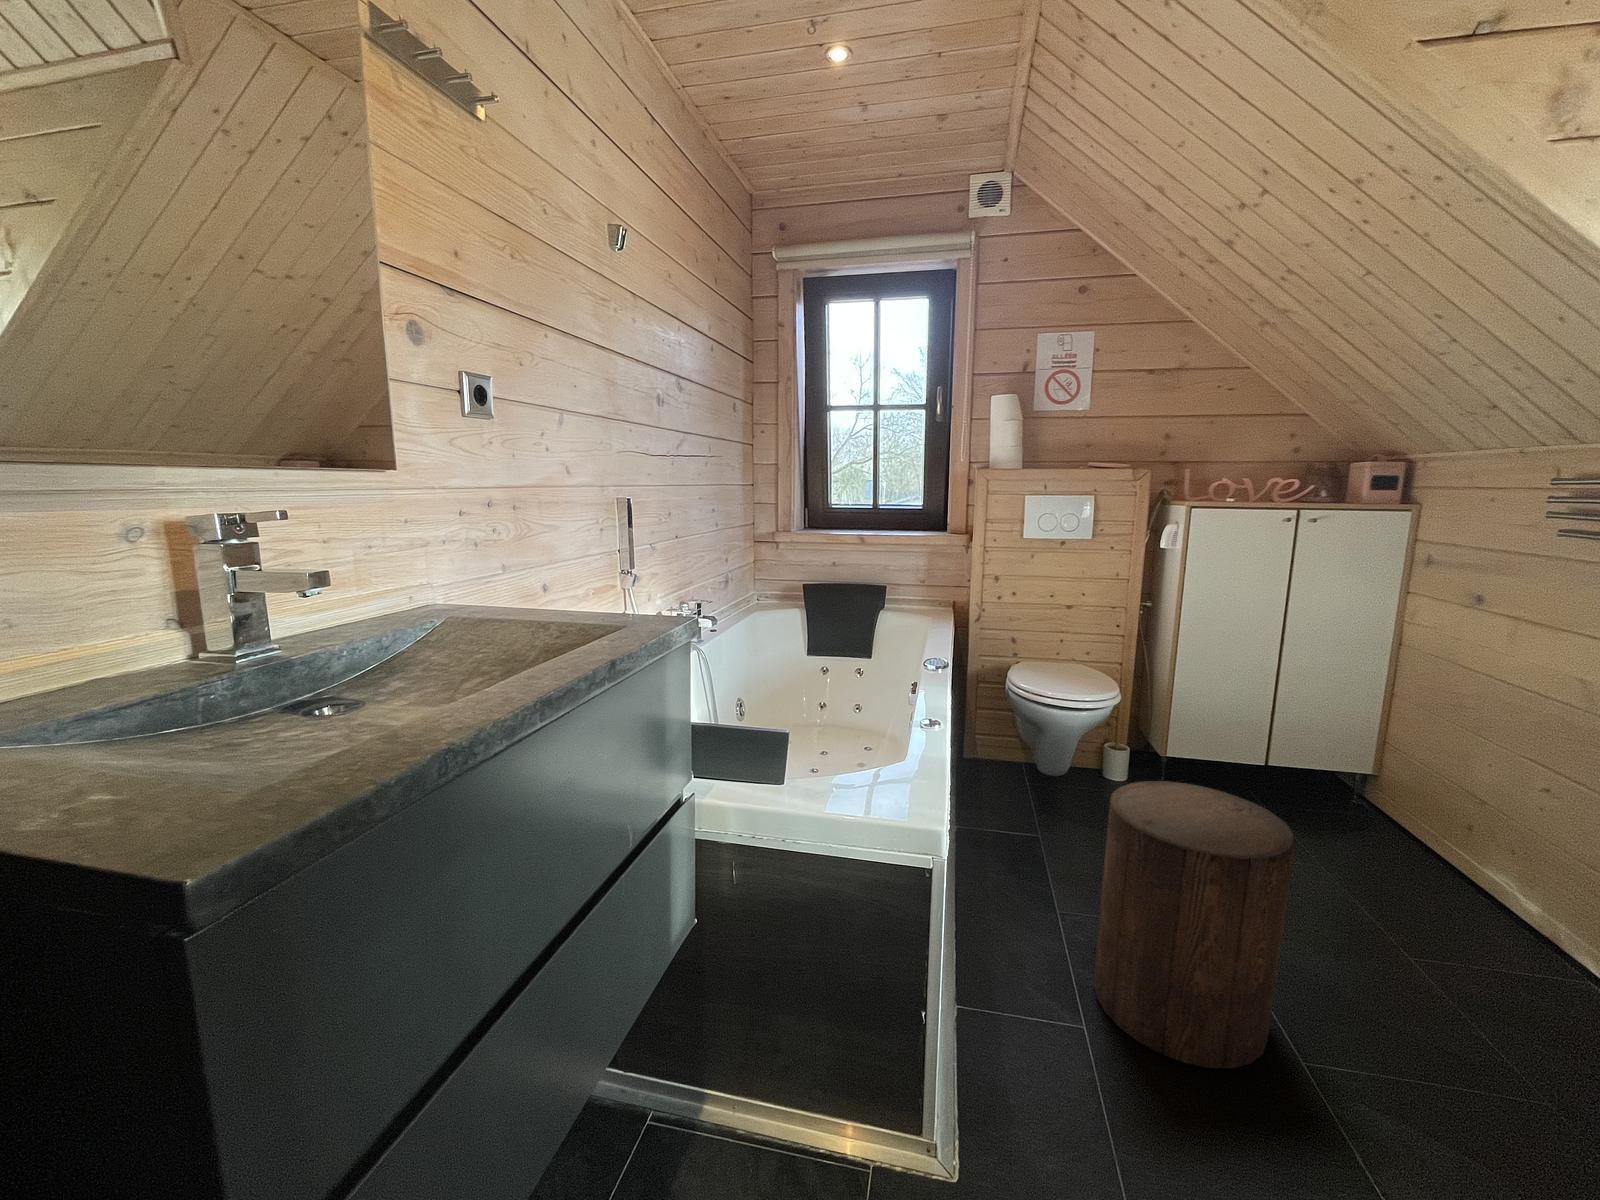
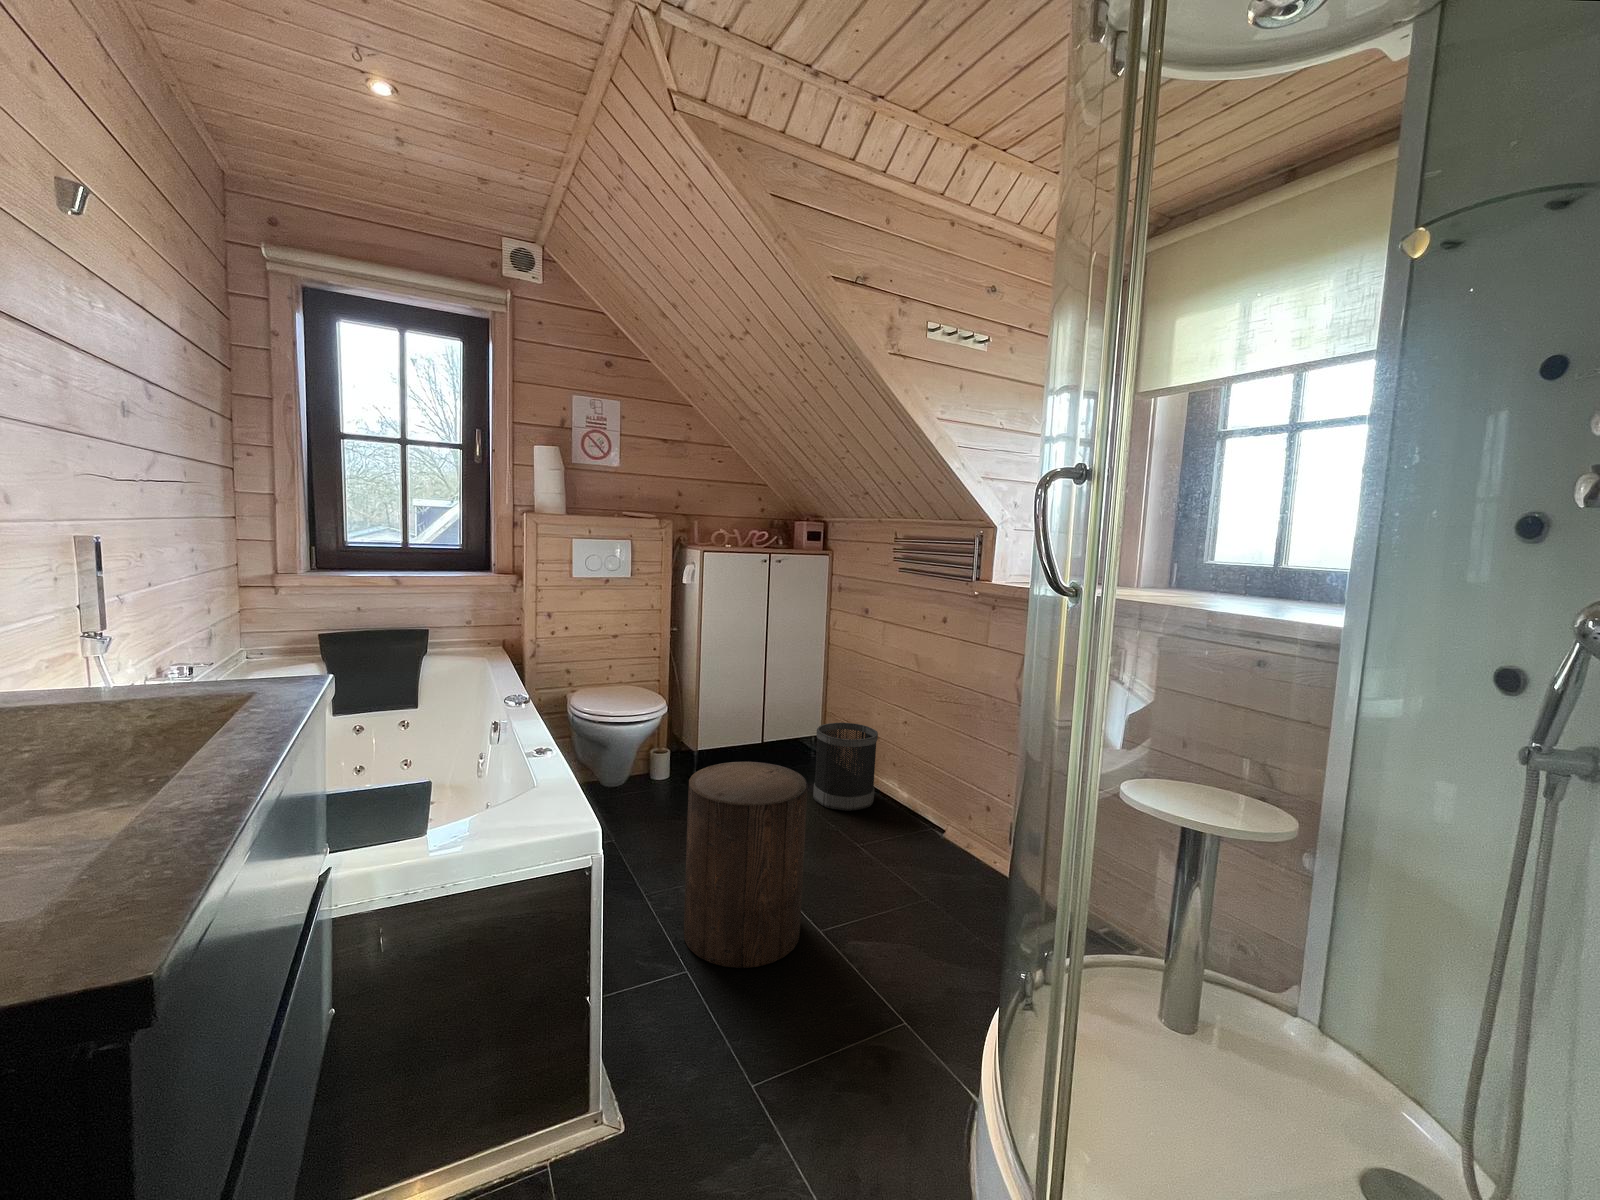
wastebasket: none [1339,757,1476,899] -> present [813,722,878,811]

